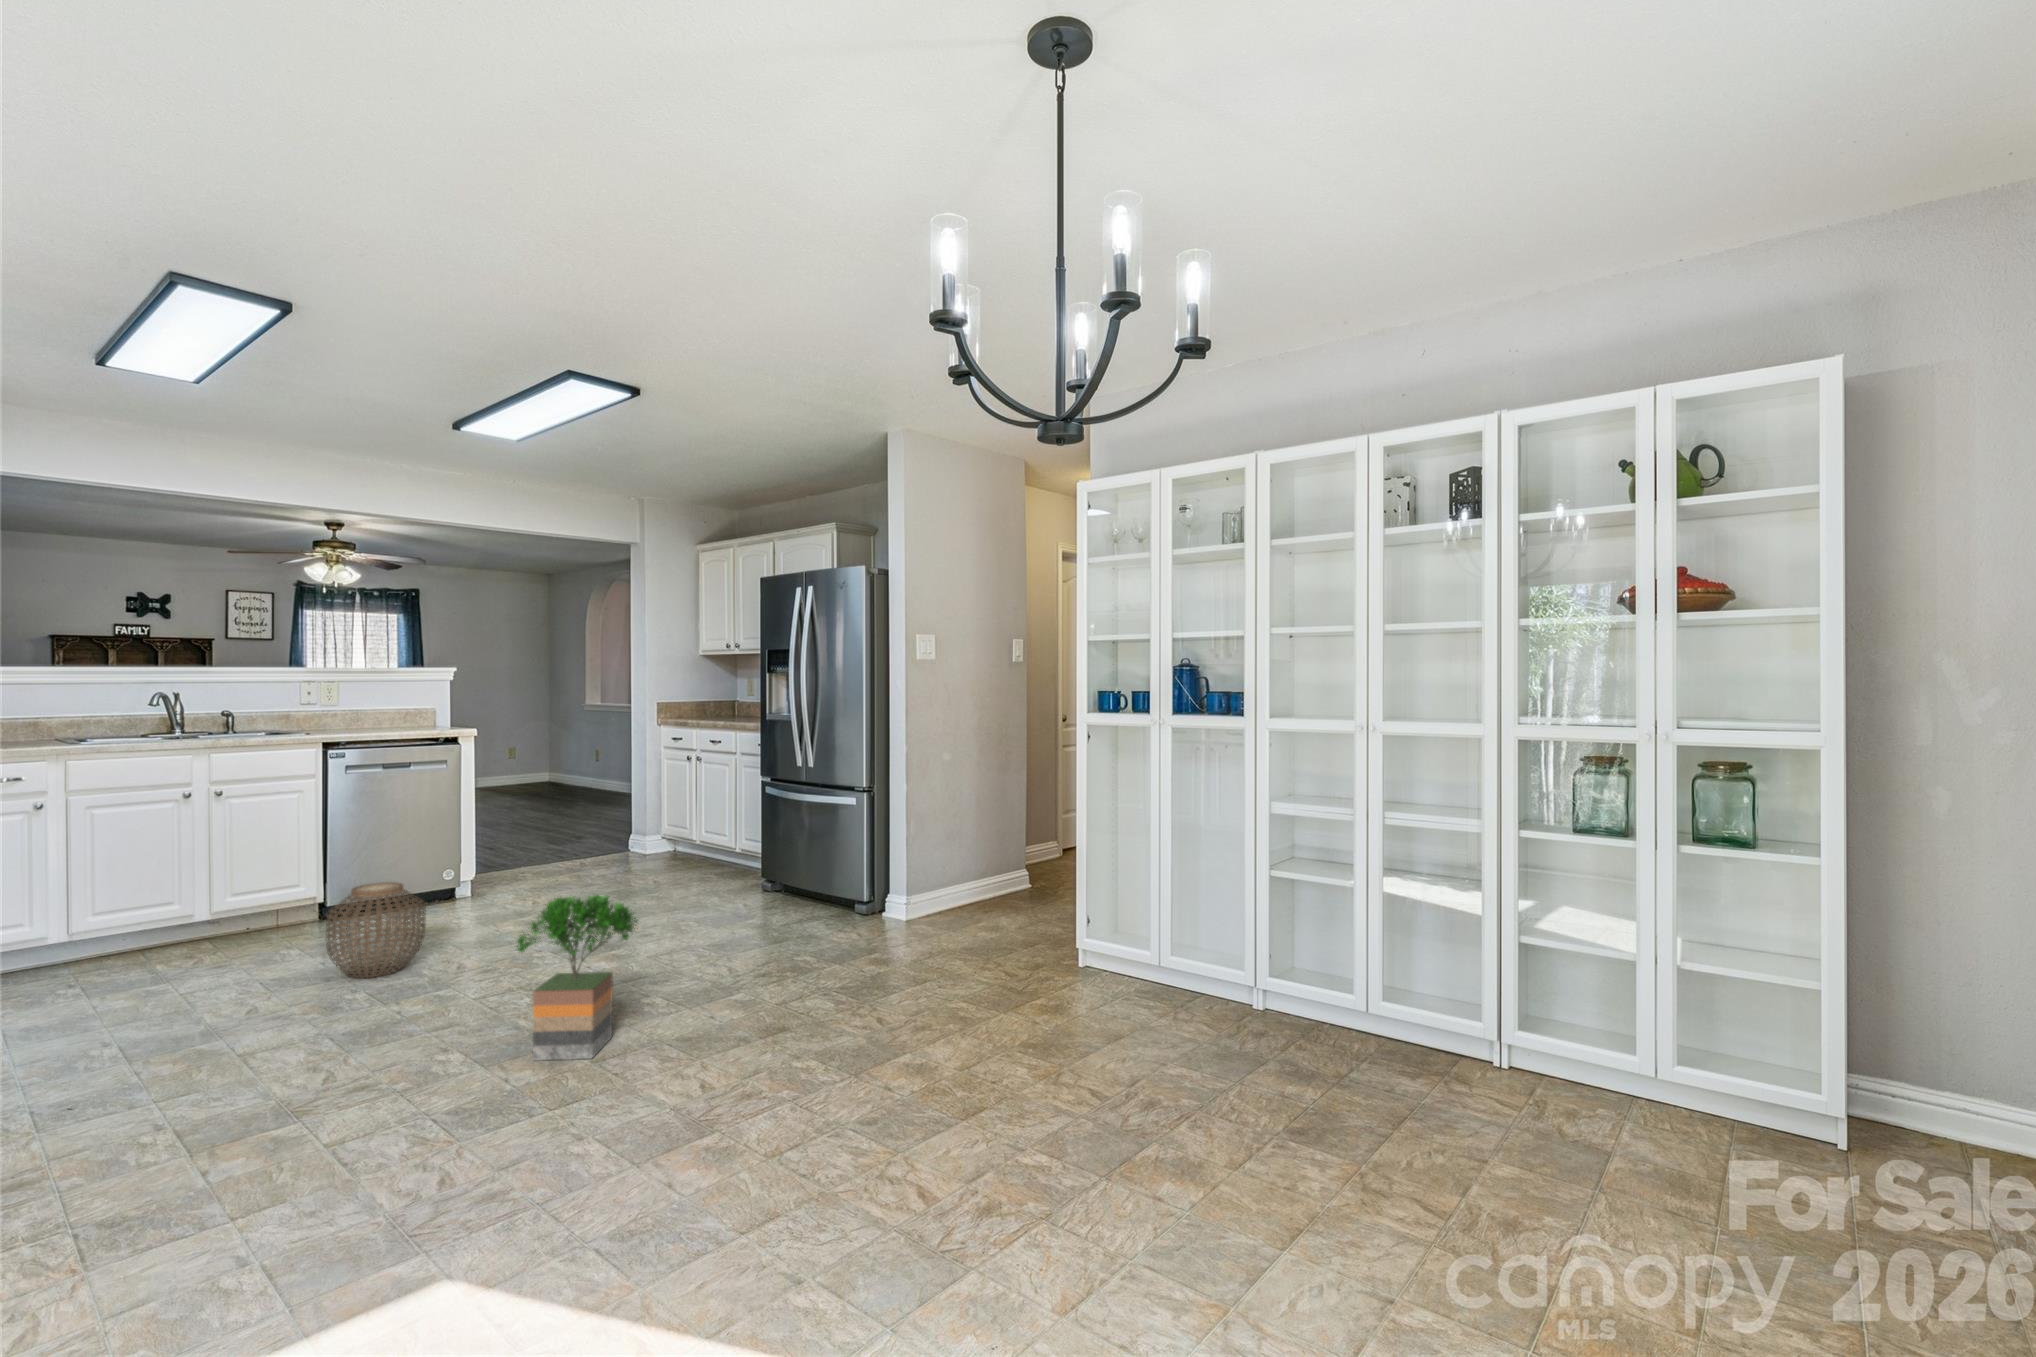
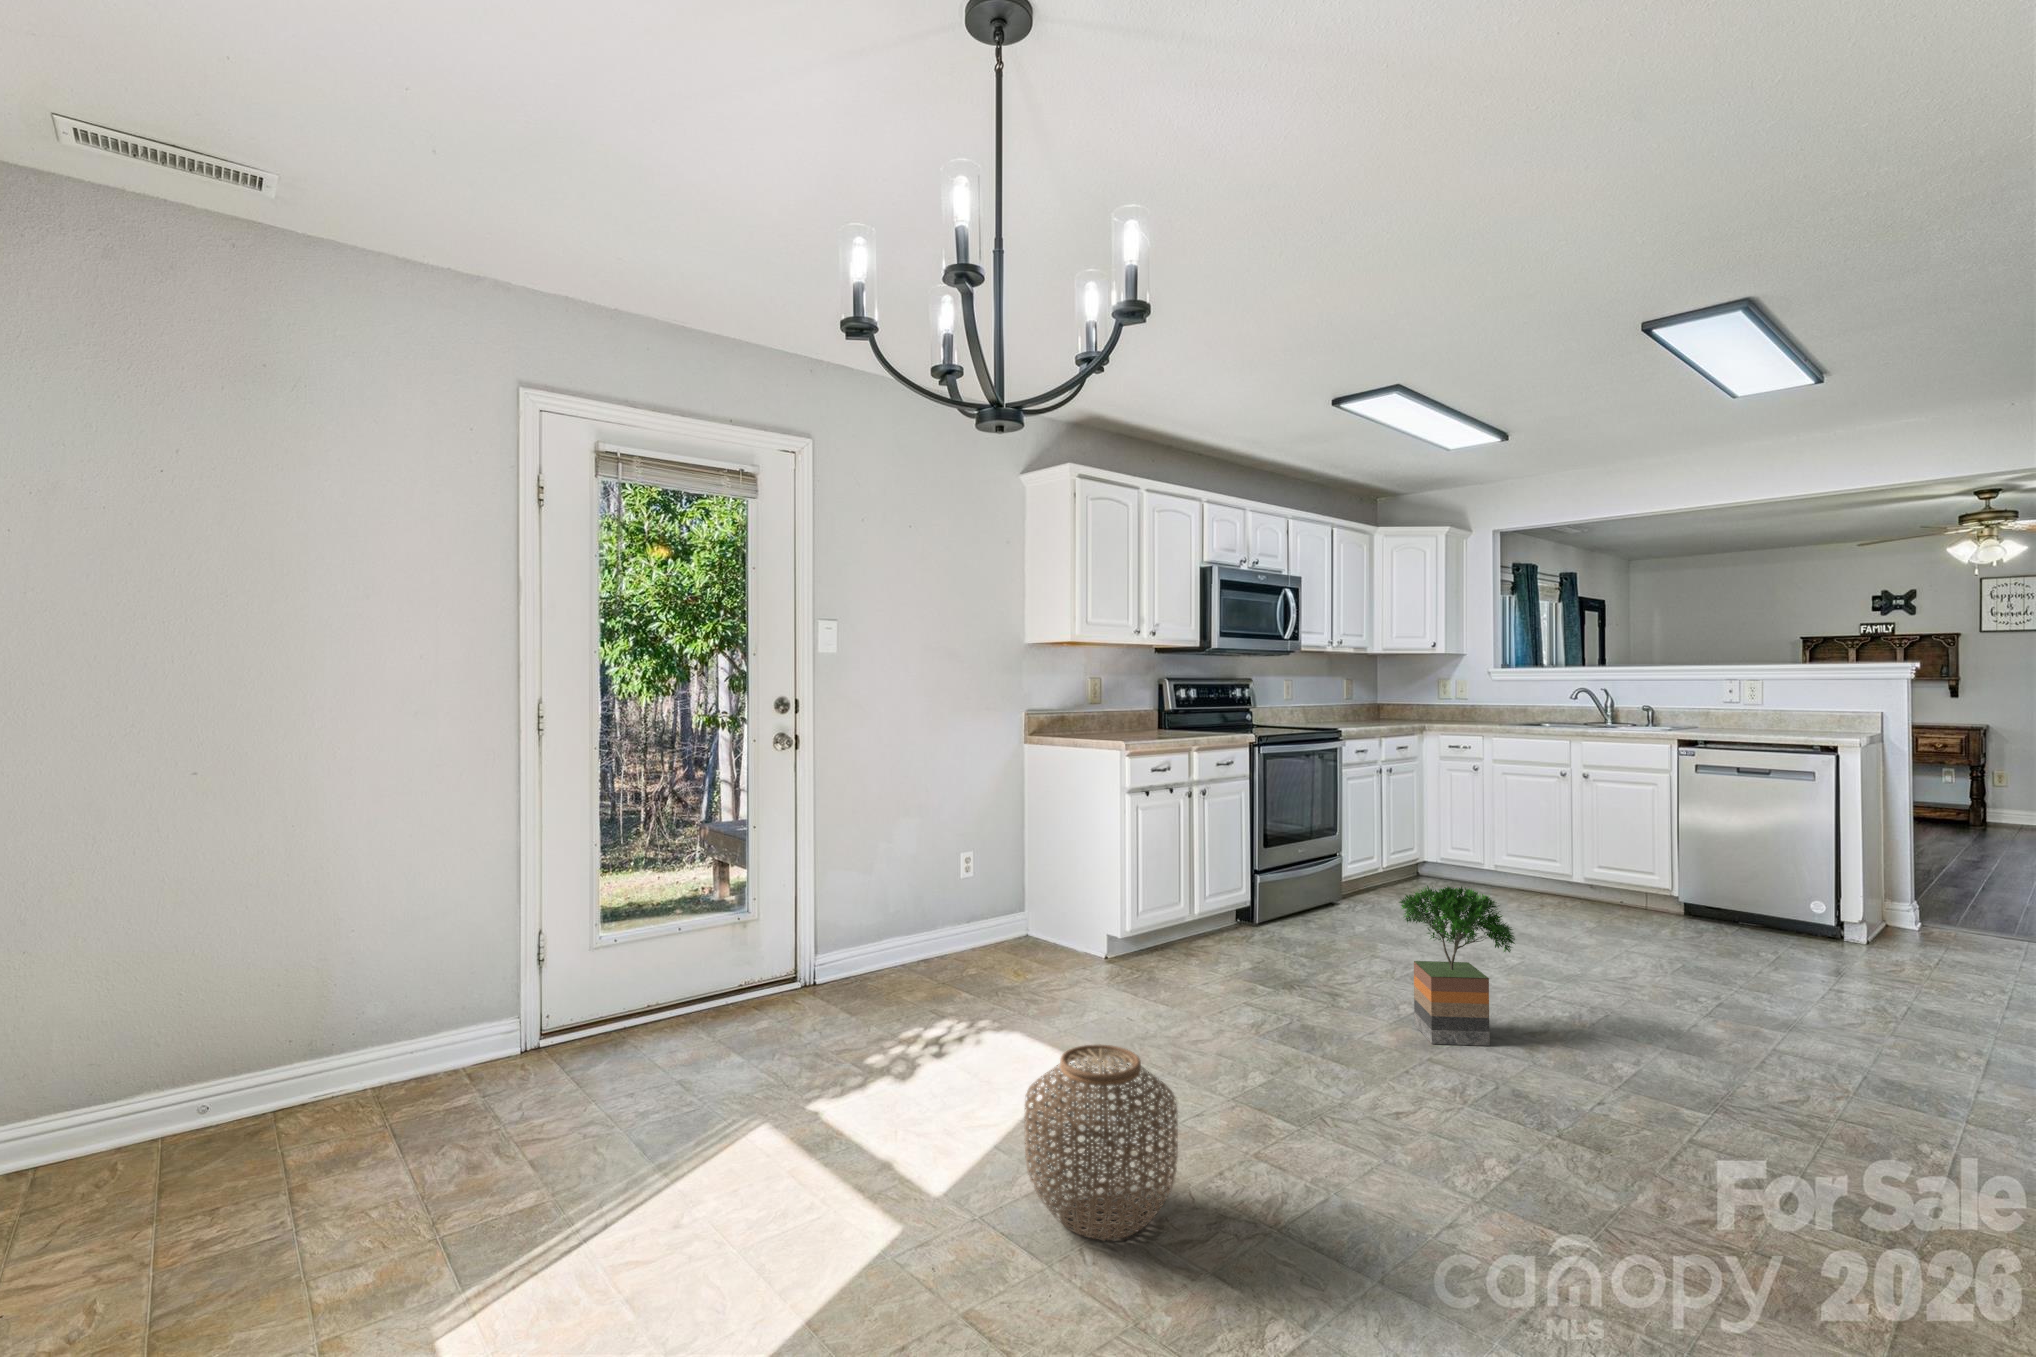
woven basket: present [326,882,426,979] -> present [1025,1044,1178,1240]

